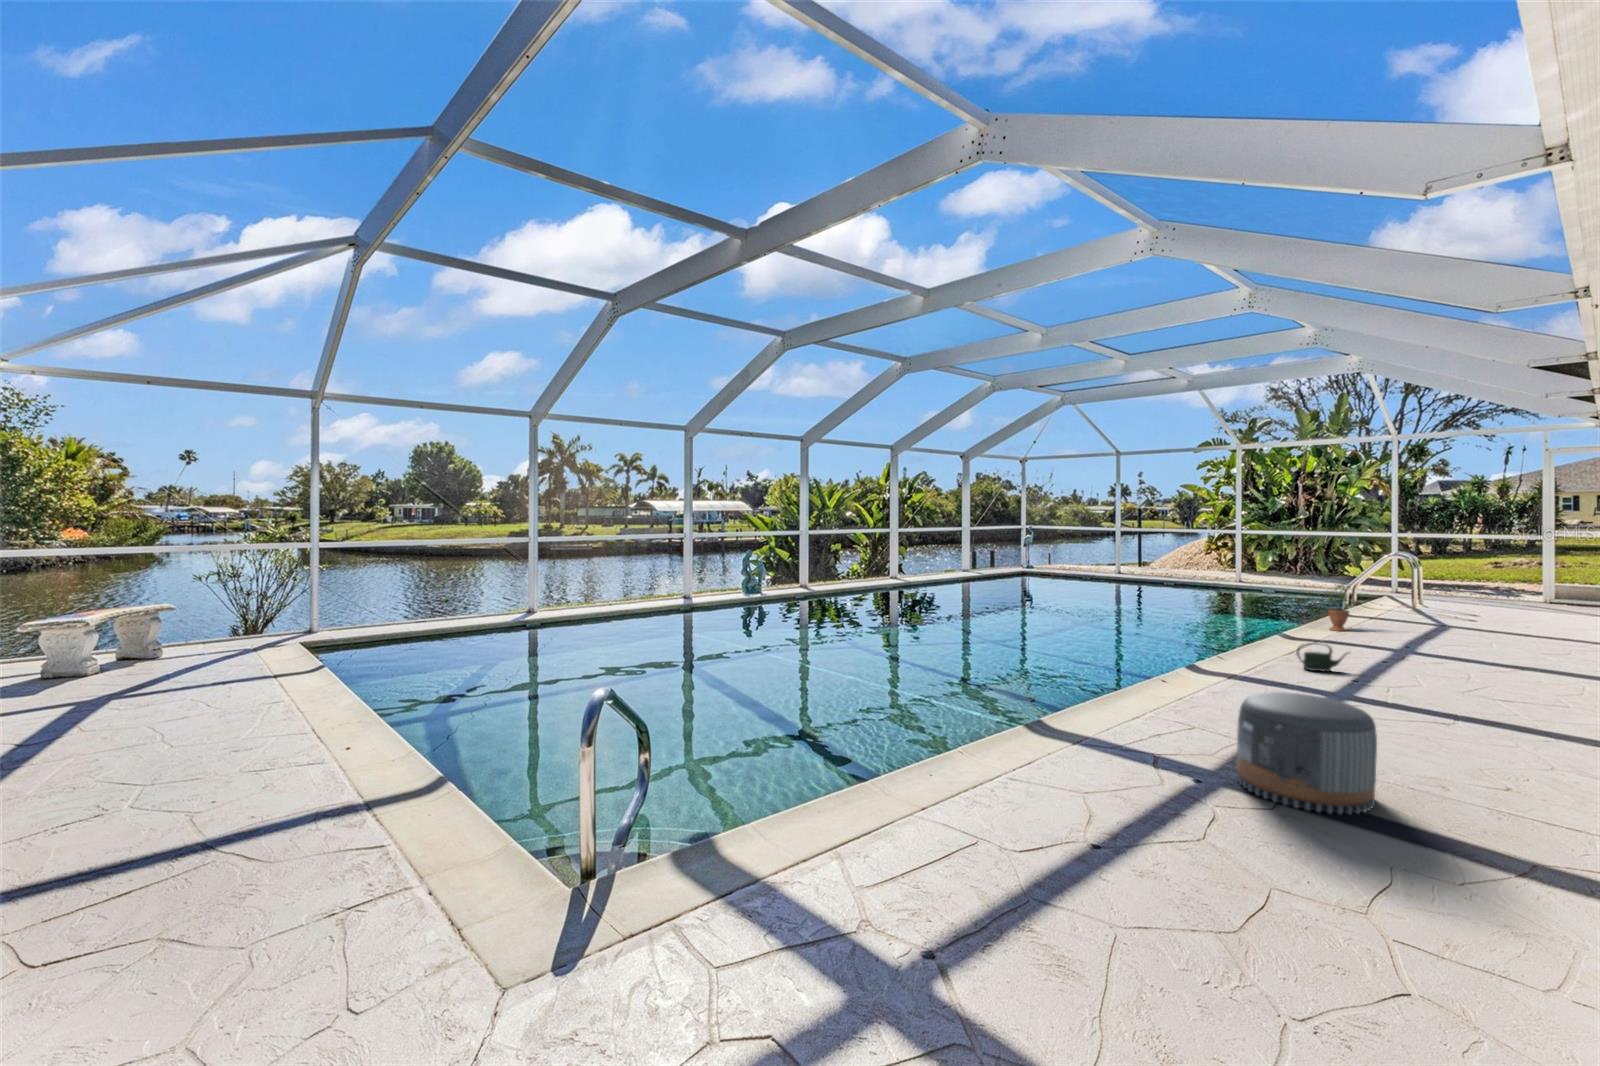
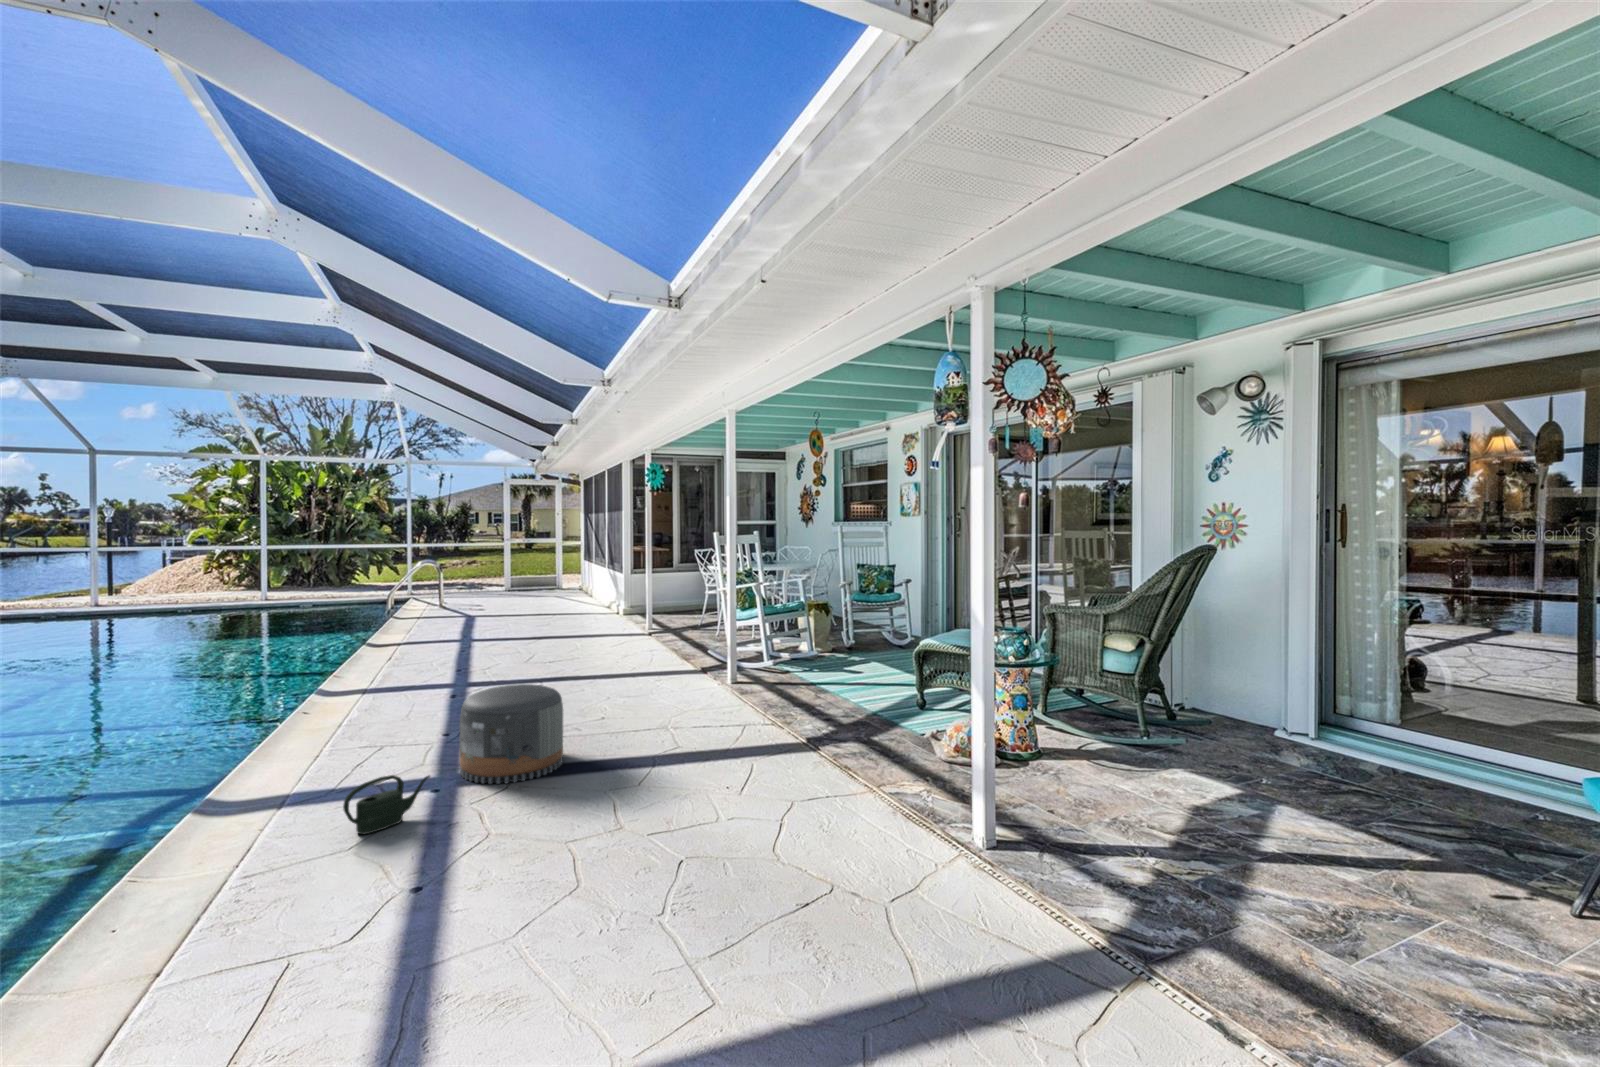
potted plant: present [1325,582,1350,631] -> none [390,587,412,633]
watering can: present [1296,643,1347,672] -> present [343,775,430,834]

